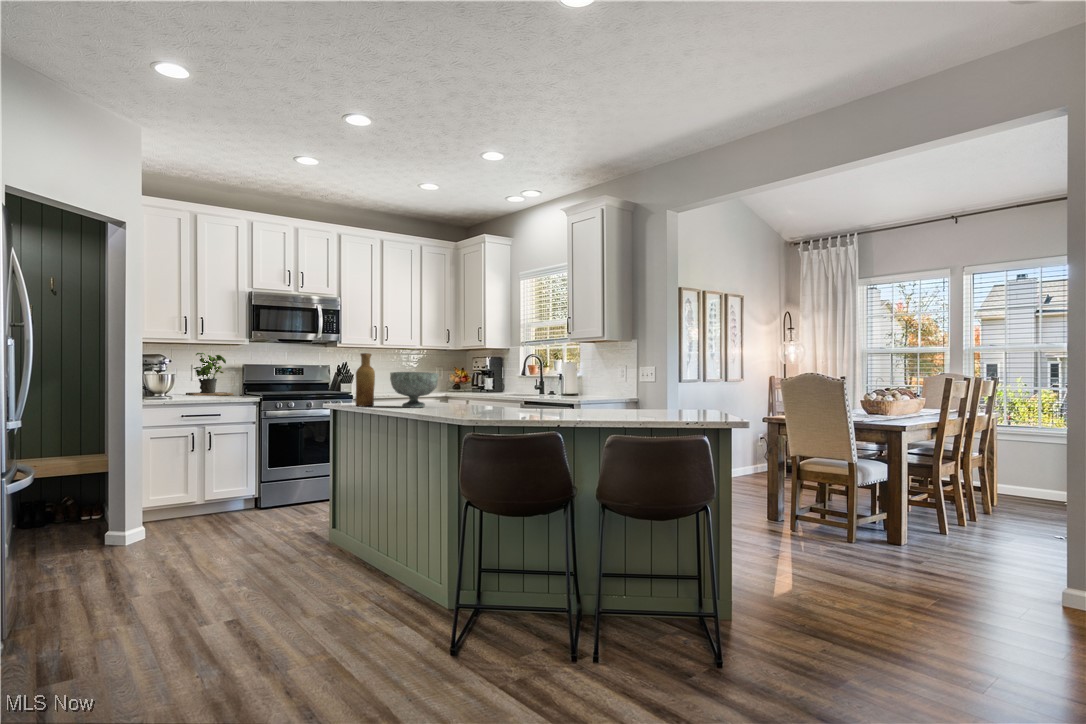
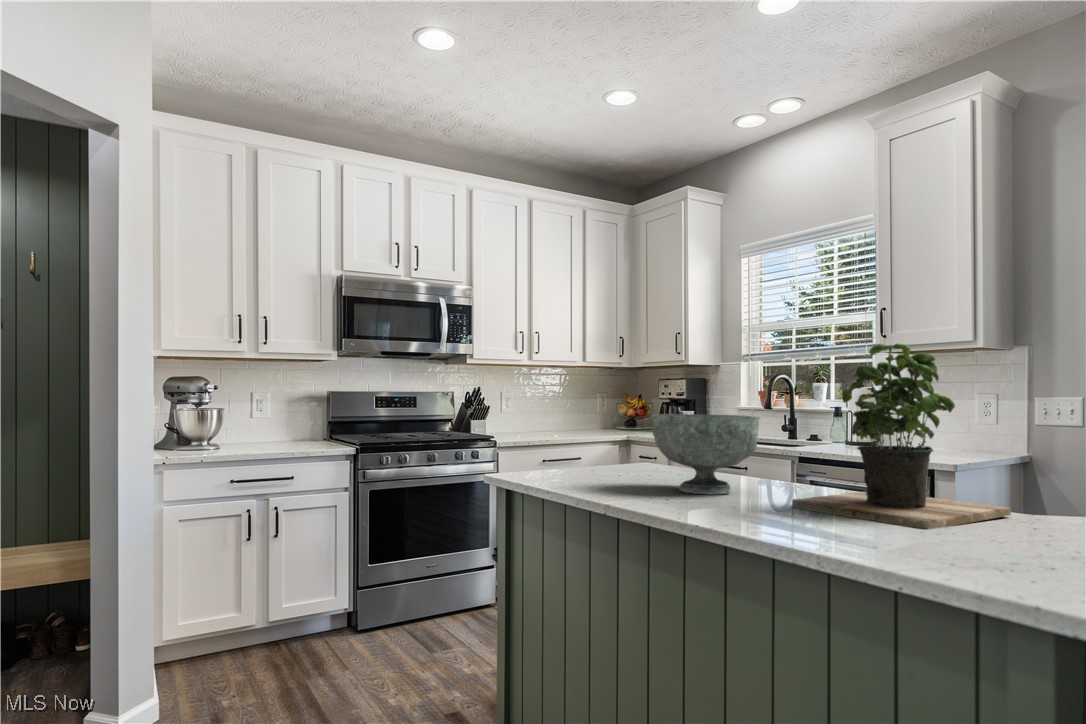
potted plant: present [186,353,233,396] -> present [792,344,1011,529]
vase: present [356,353,375,406] -> none [573,373,613,488]

